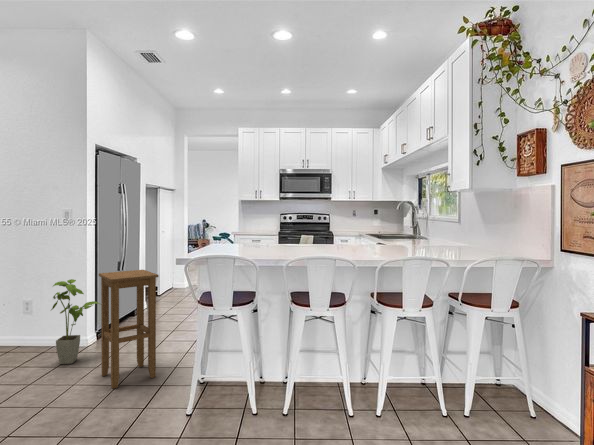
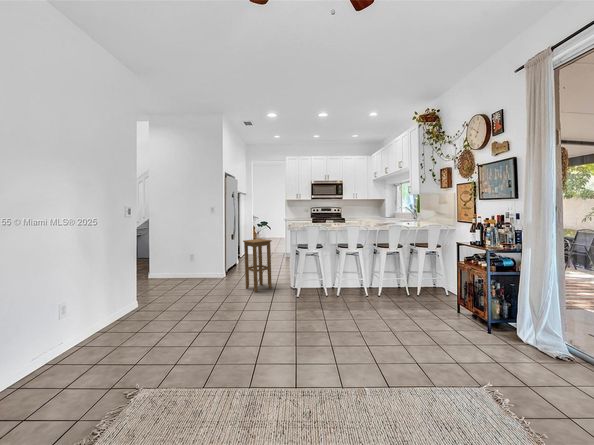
house plant: present [51,279,100,364] -> none [216,244,239,285]

